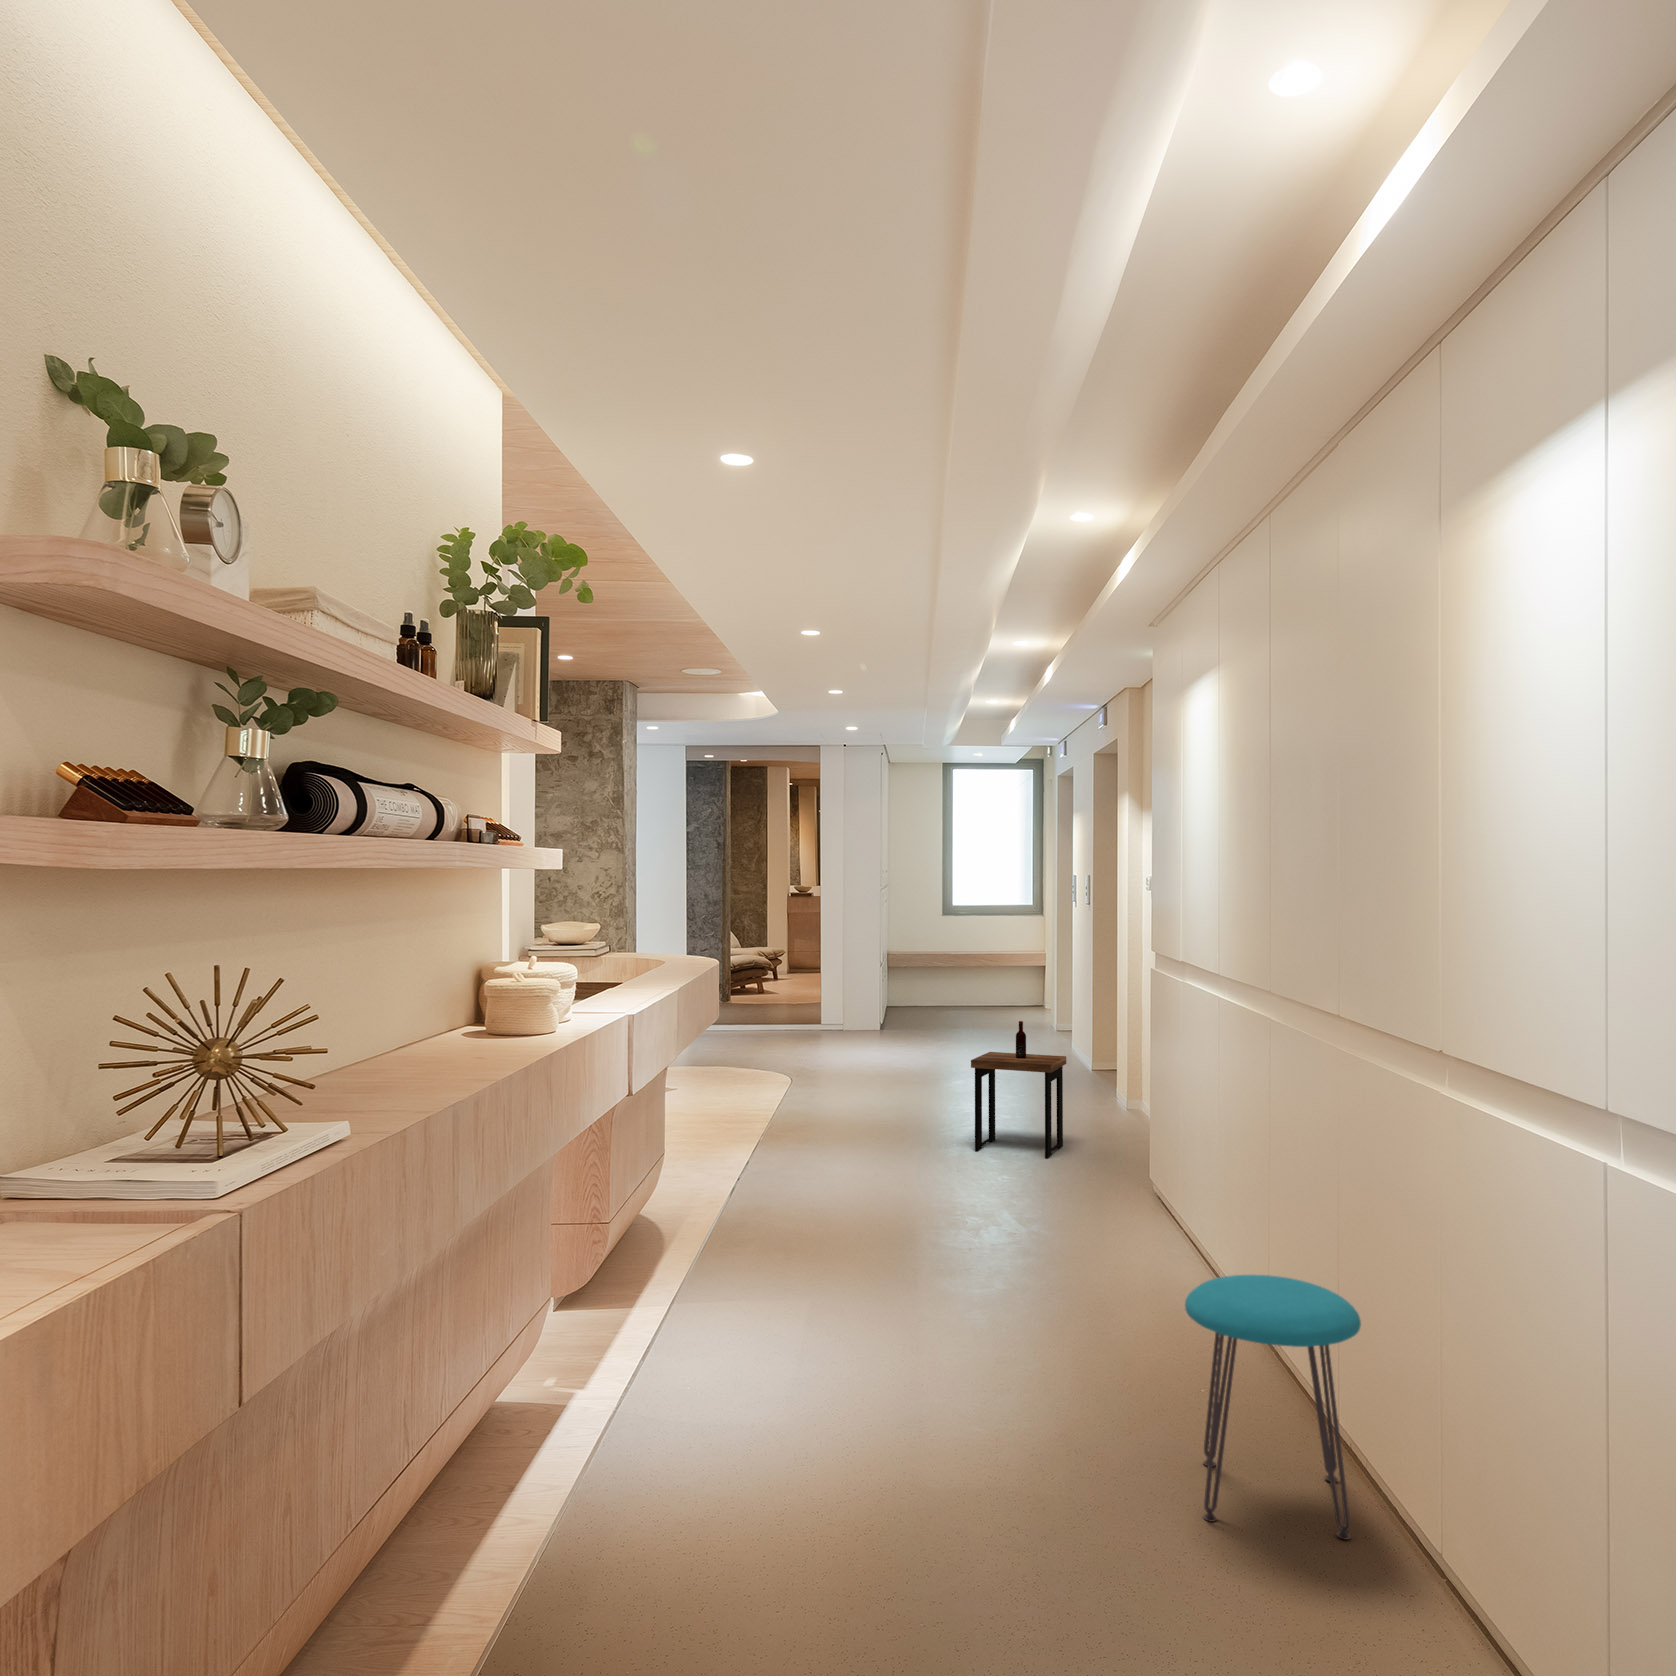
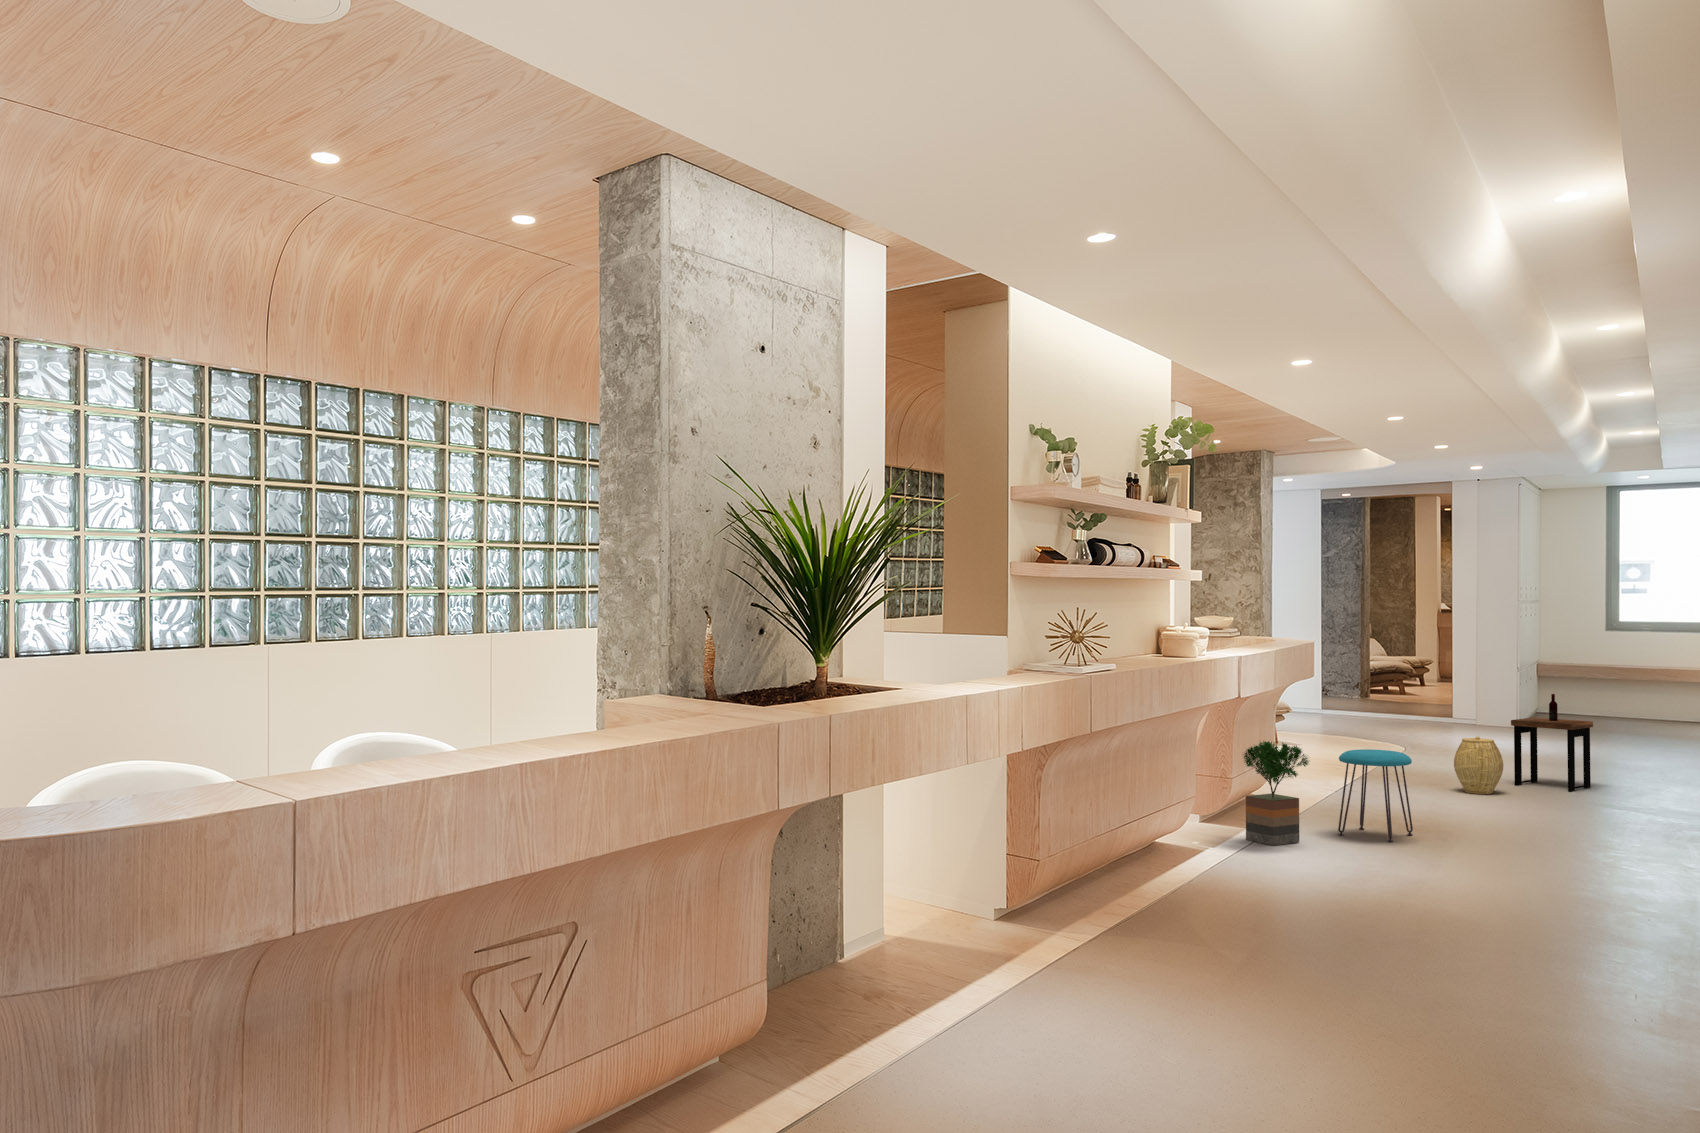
woven basket: none [910,1092,976,1178] -> present [1454,736,1503,794]
potted tree: none [642,1186,774,1413] -> present [1244,741,1309,845]
stool: present [1185,1275,1361,1540] -> present [1338,749,1413,842]

